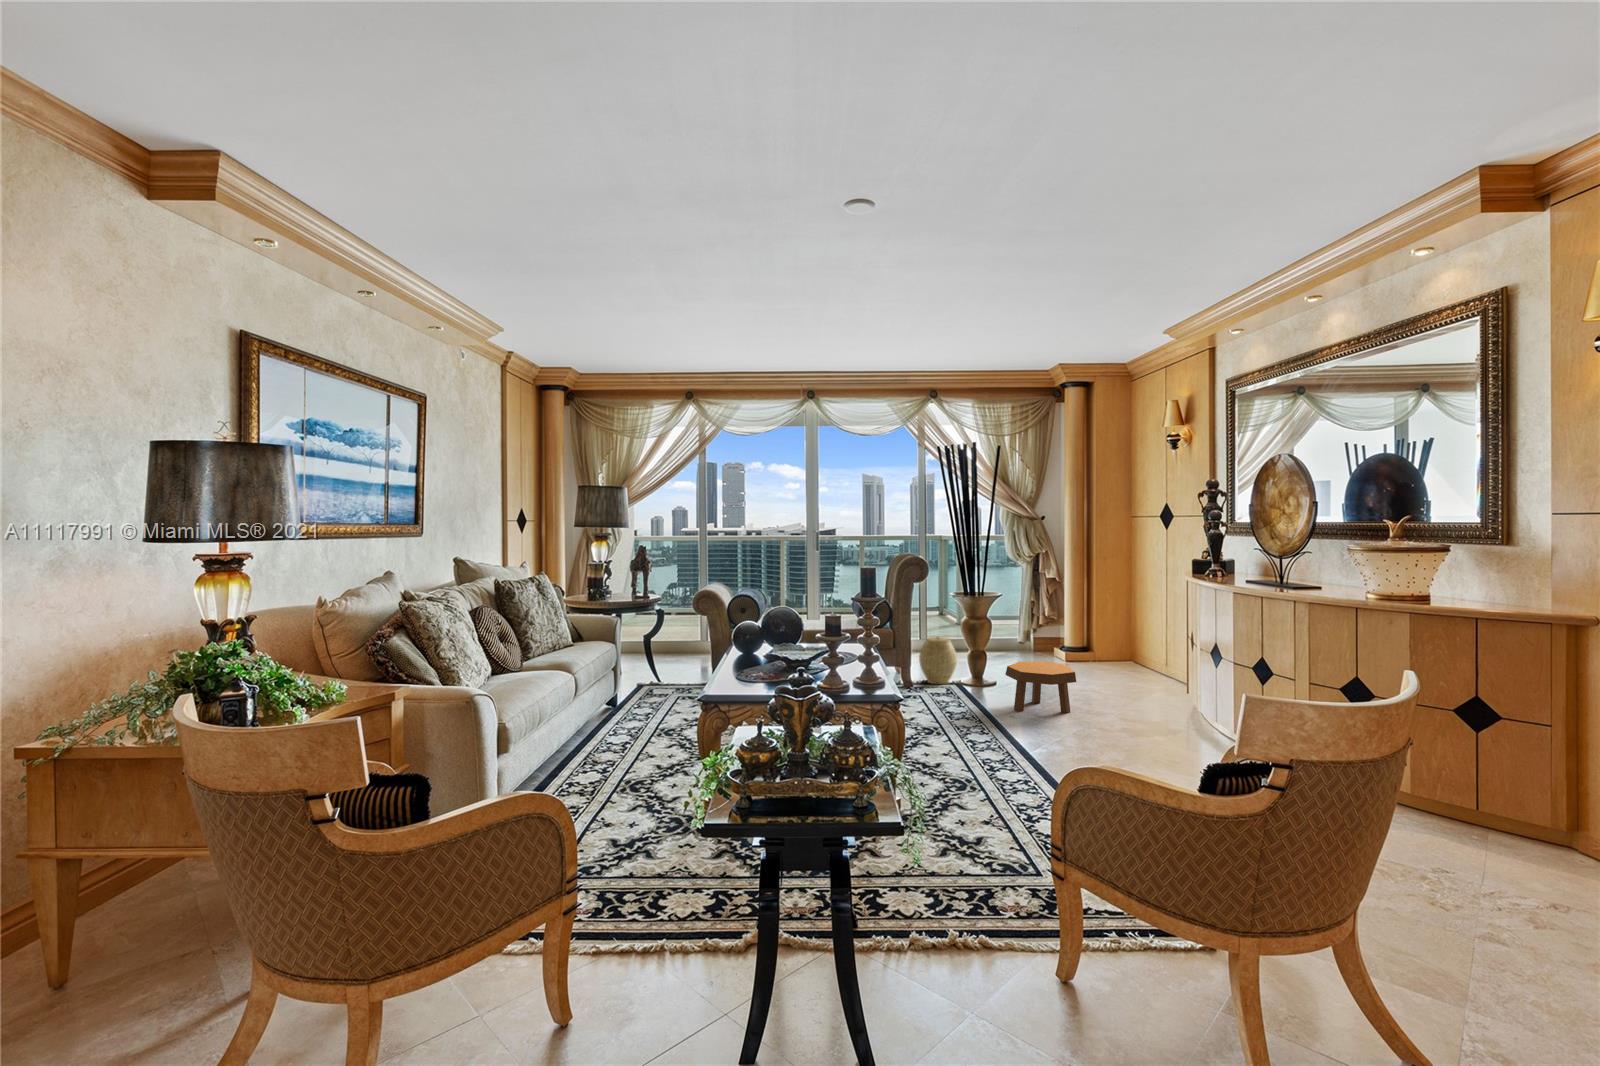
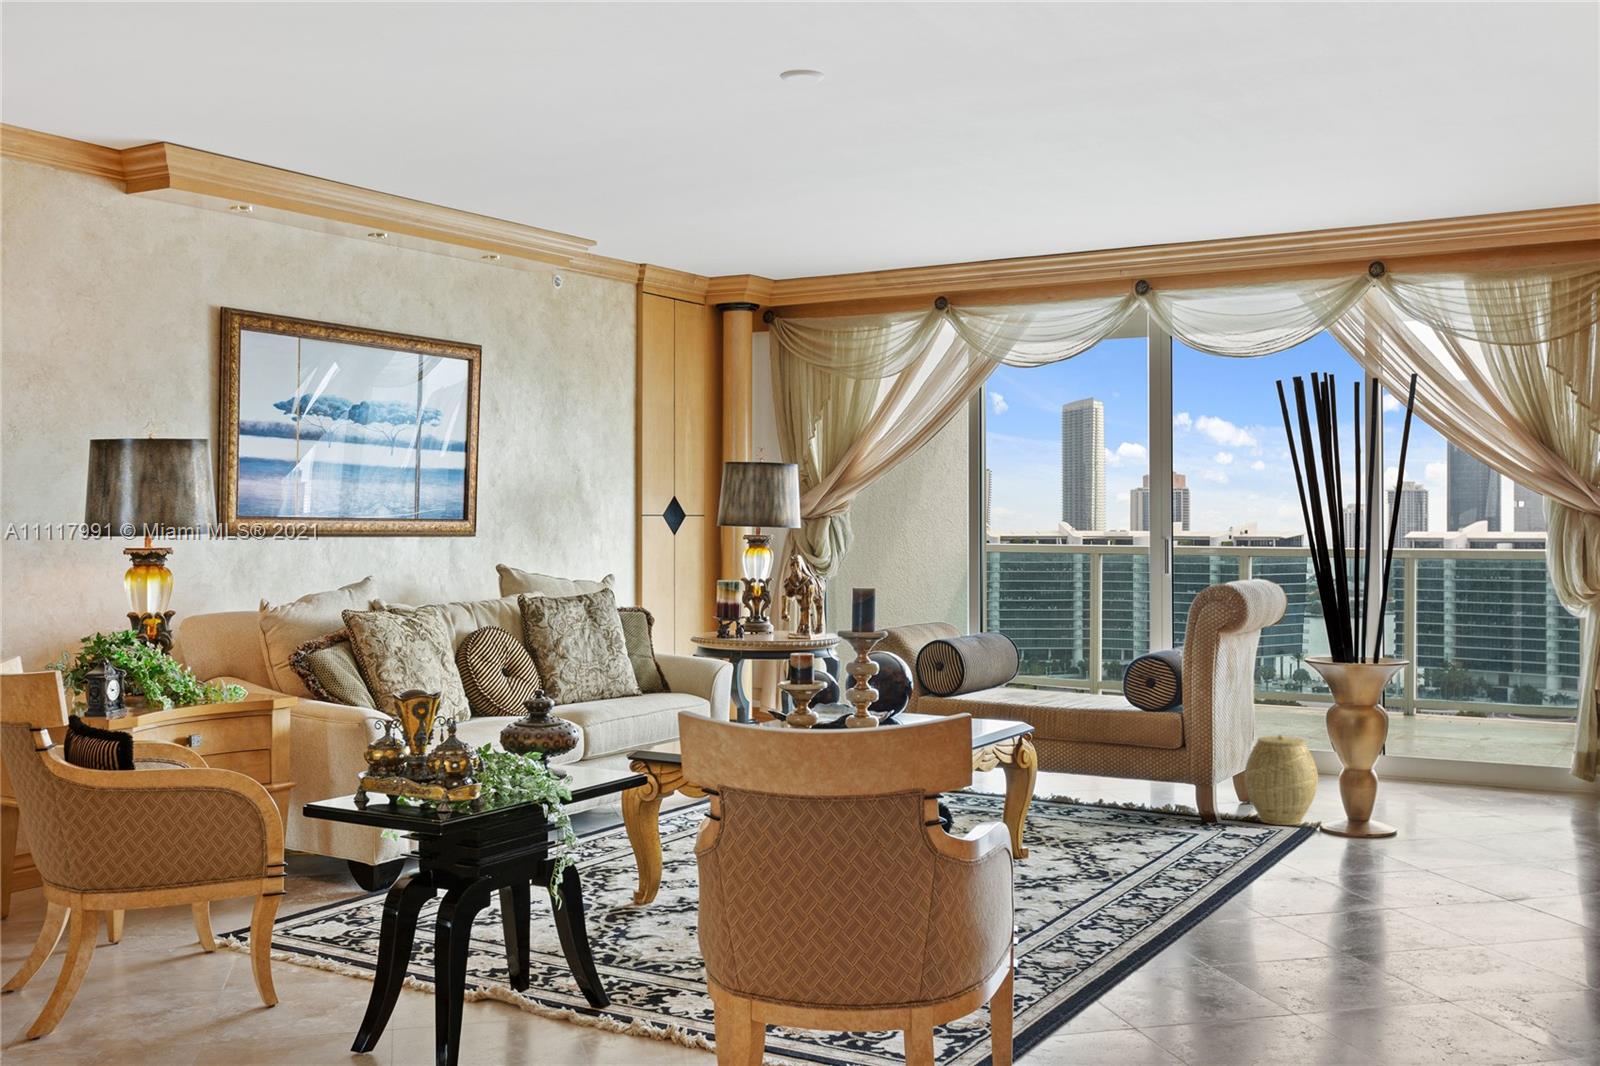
footstool: present [1005,662,1076,713] -> none [1328,788,1465,889]

